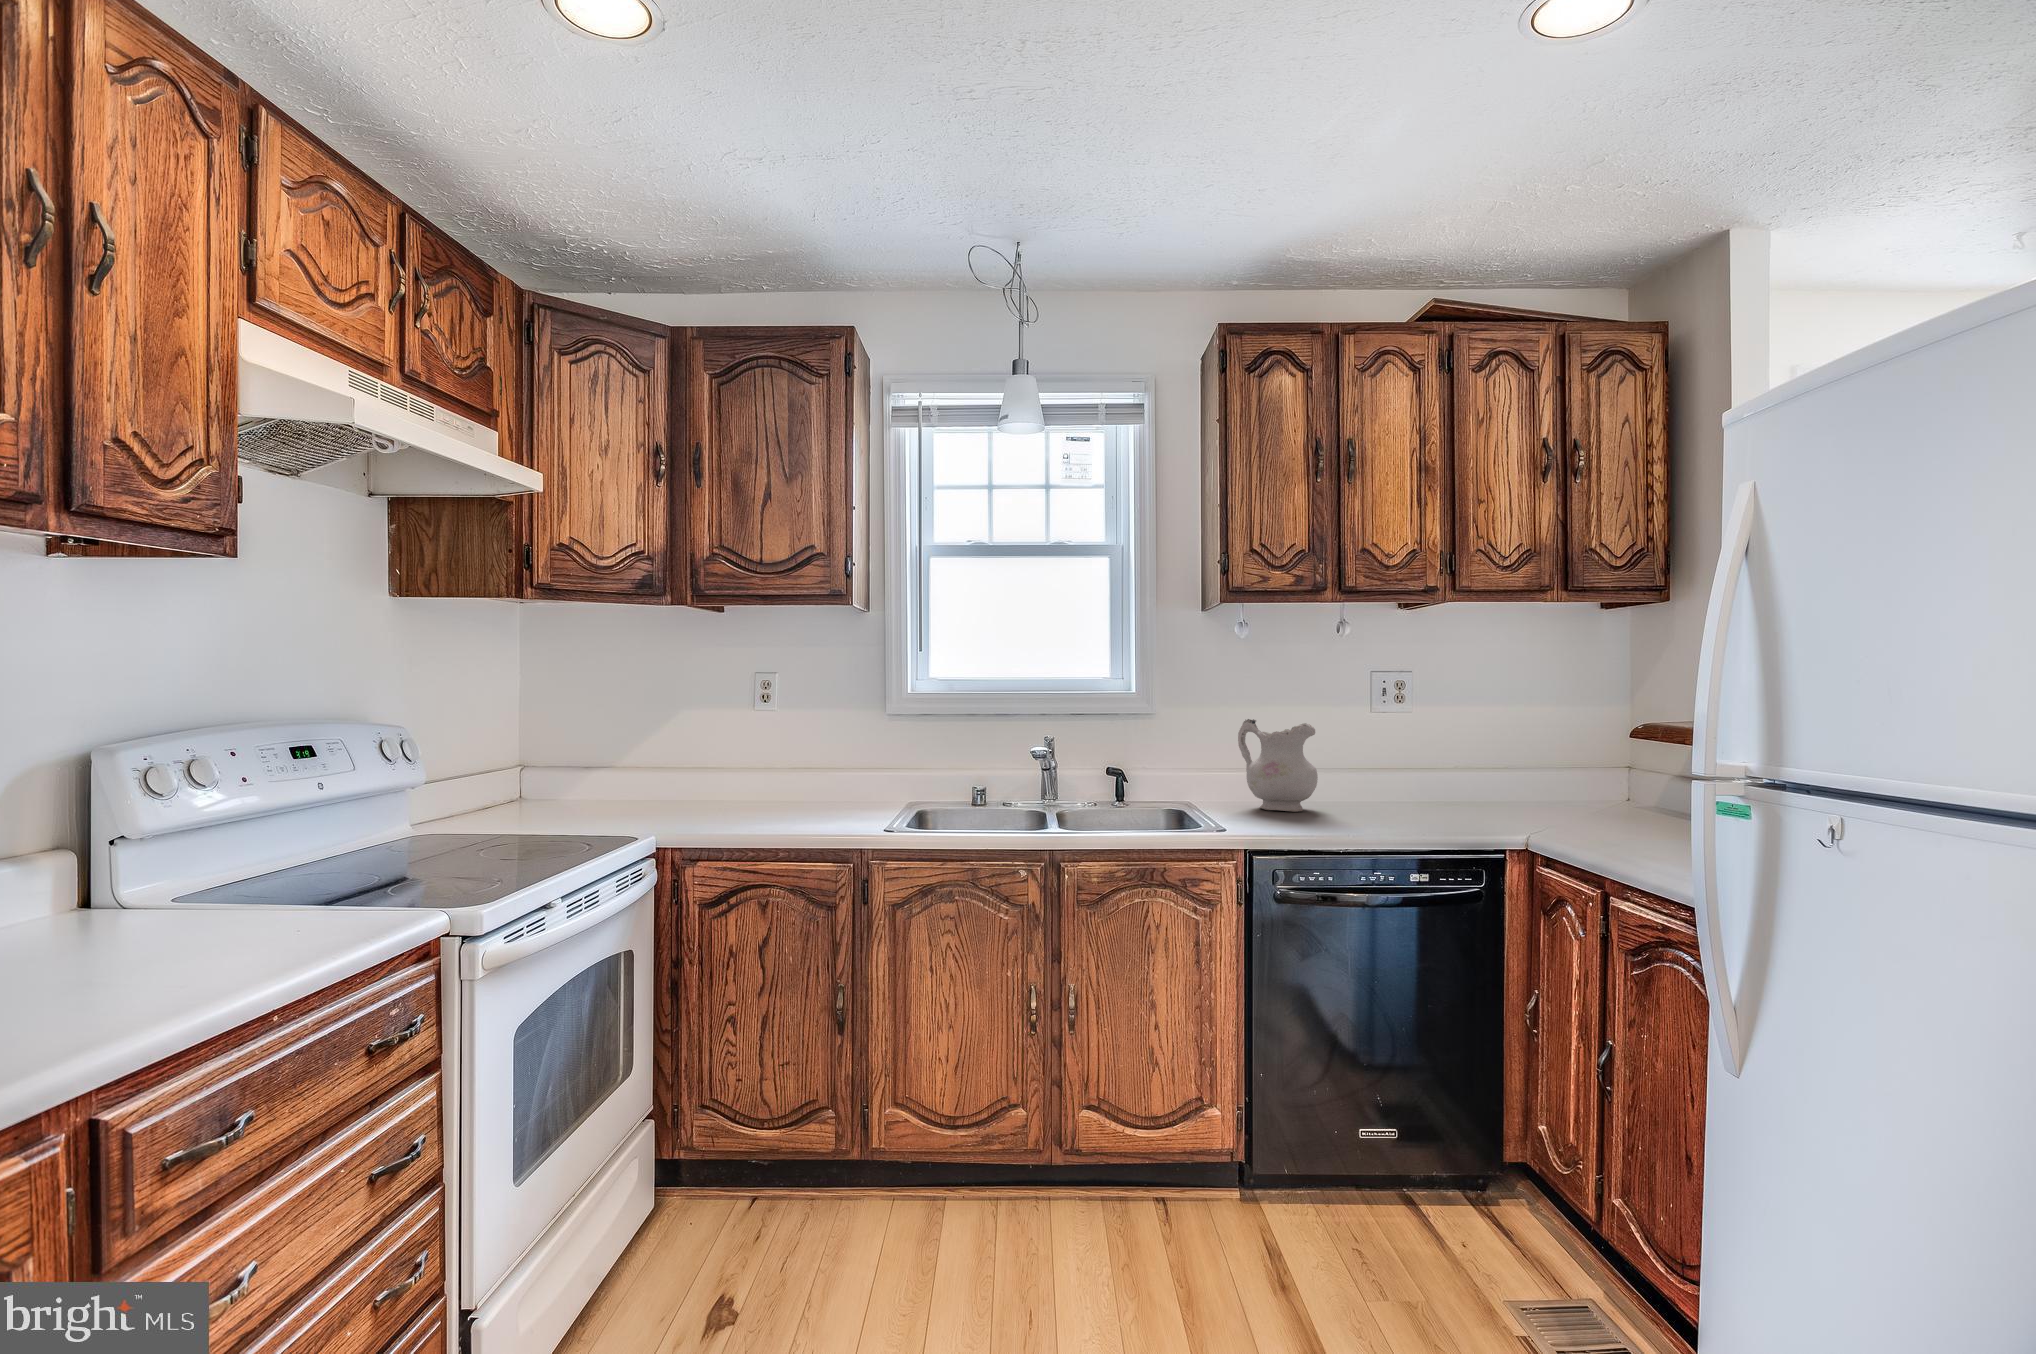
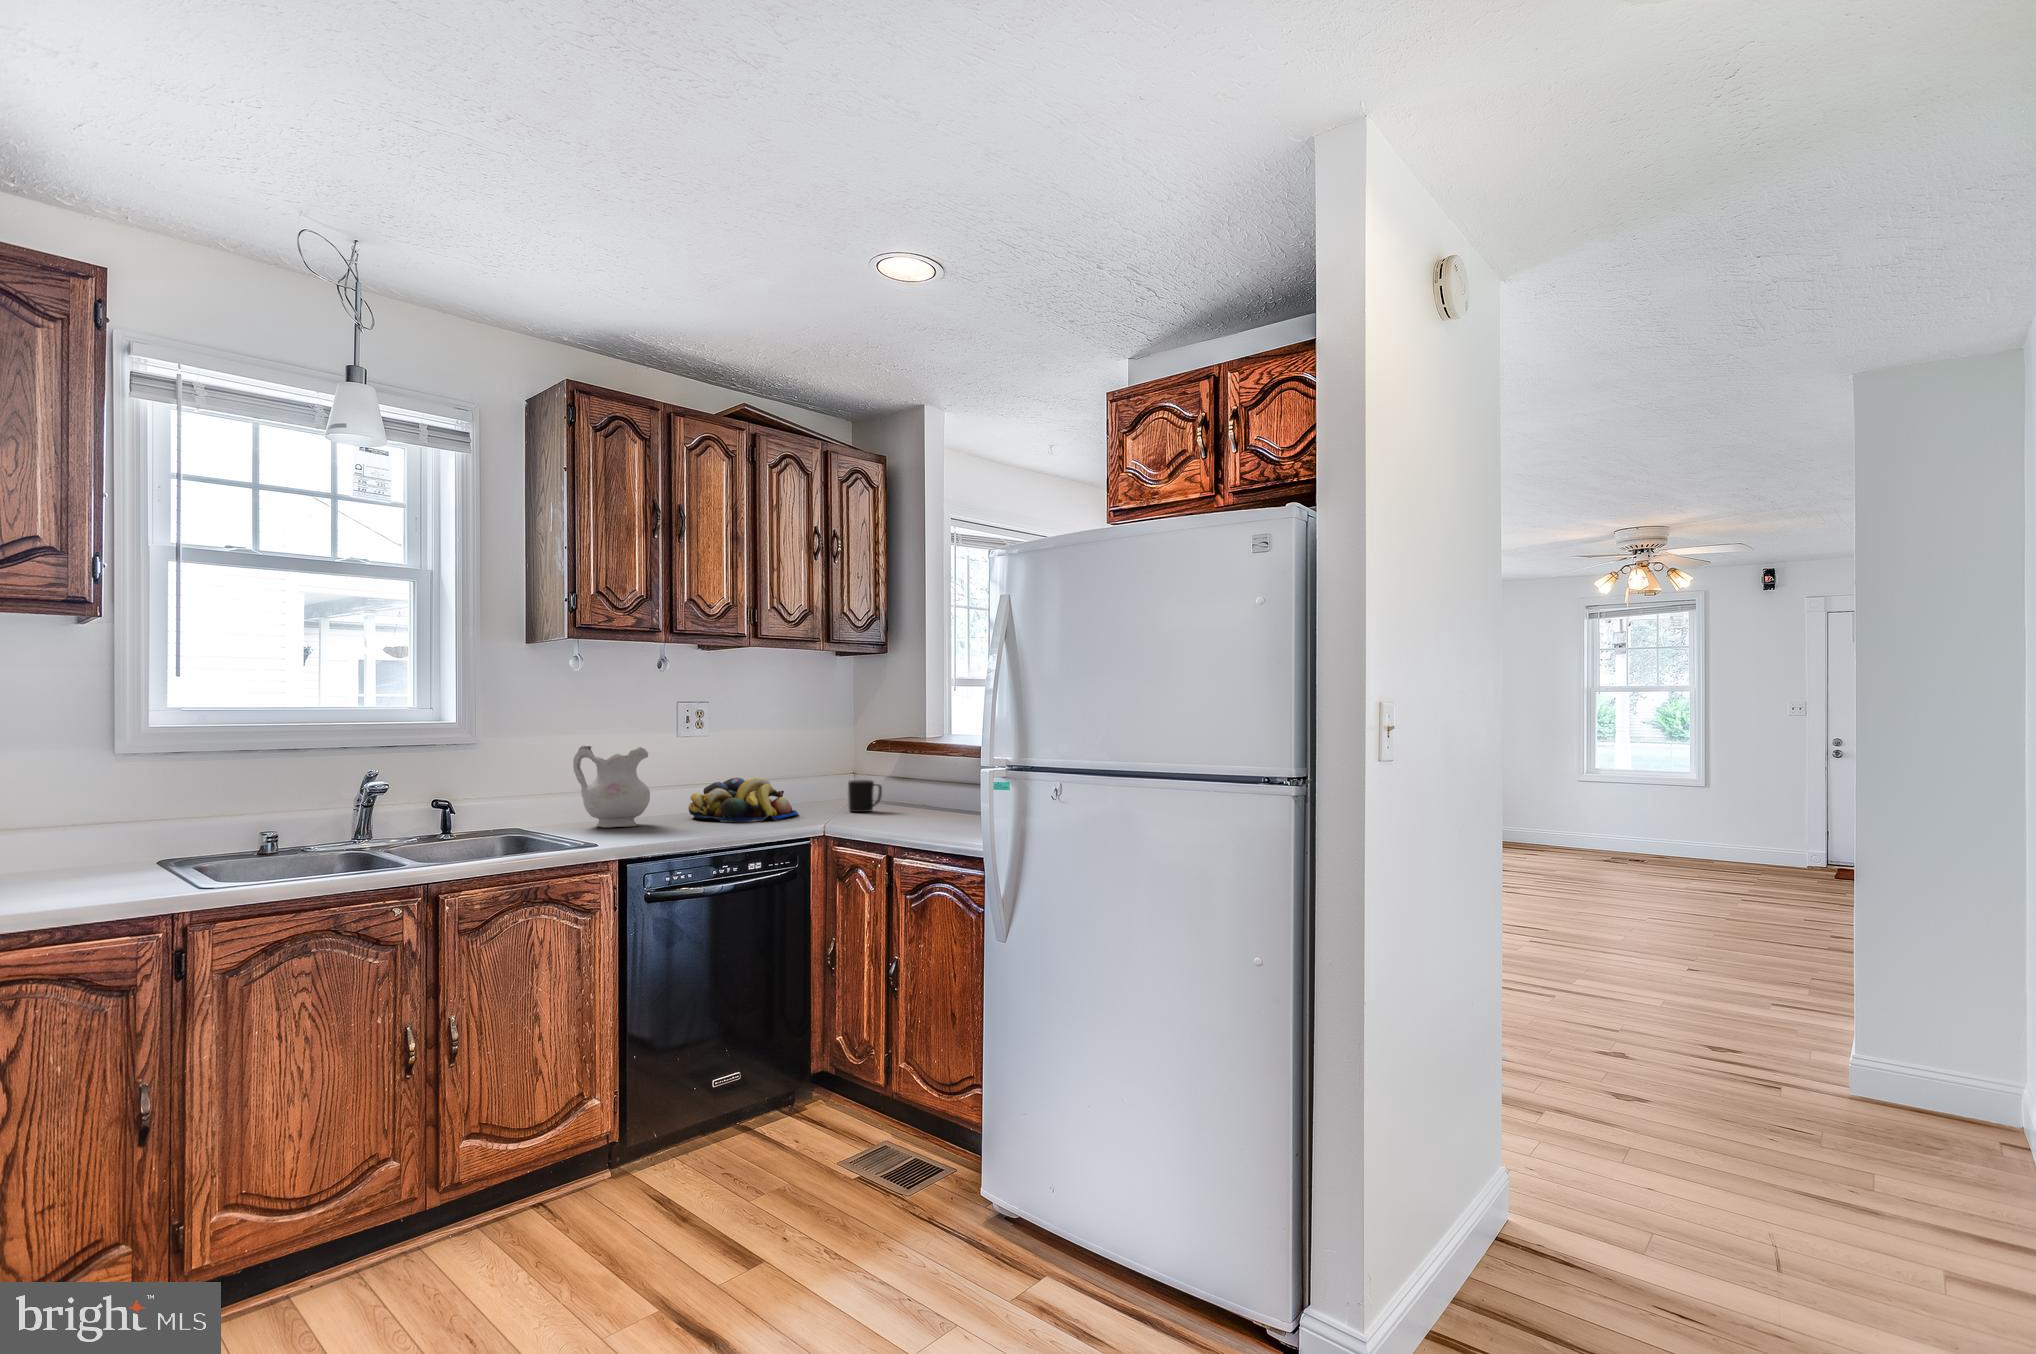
fruit bowl: none [1370,764,1511,822] -> present [688,777,798,822]
mug: none [1588,779,1638,825] -> present [848,780,882,812]

